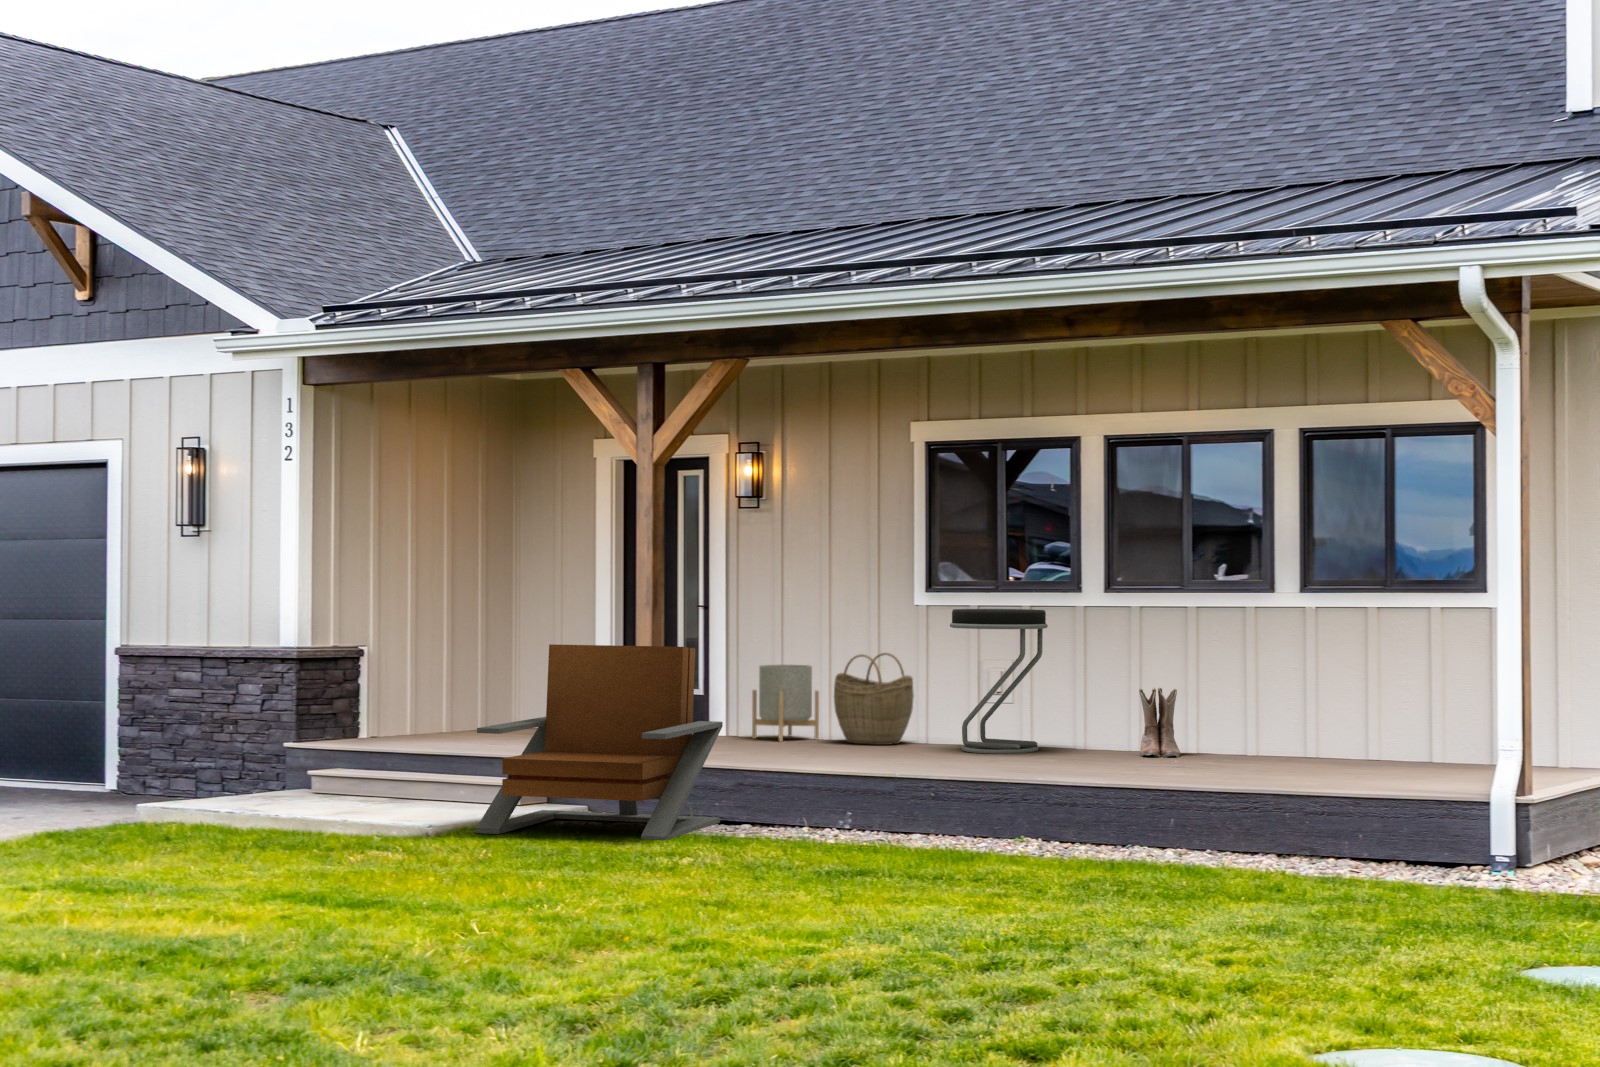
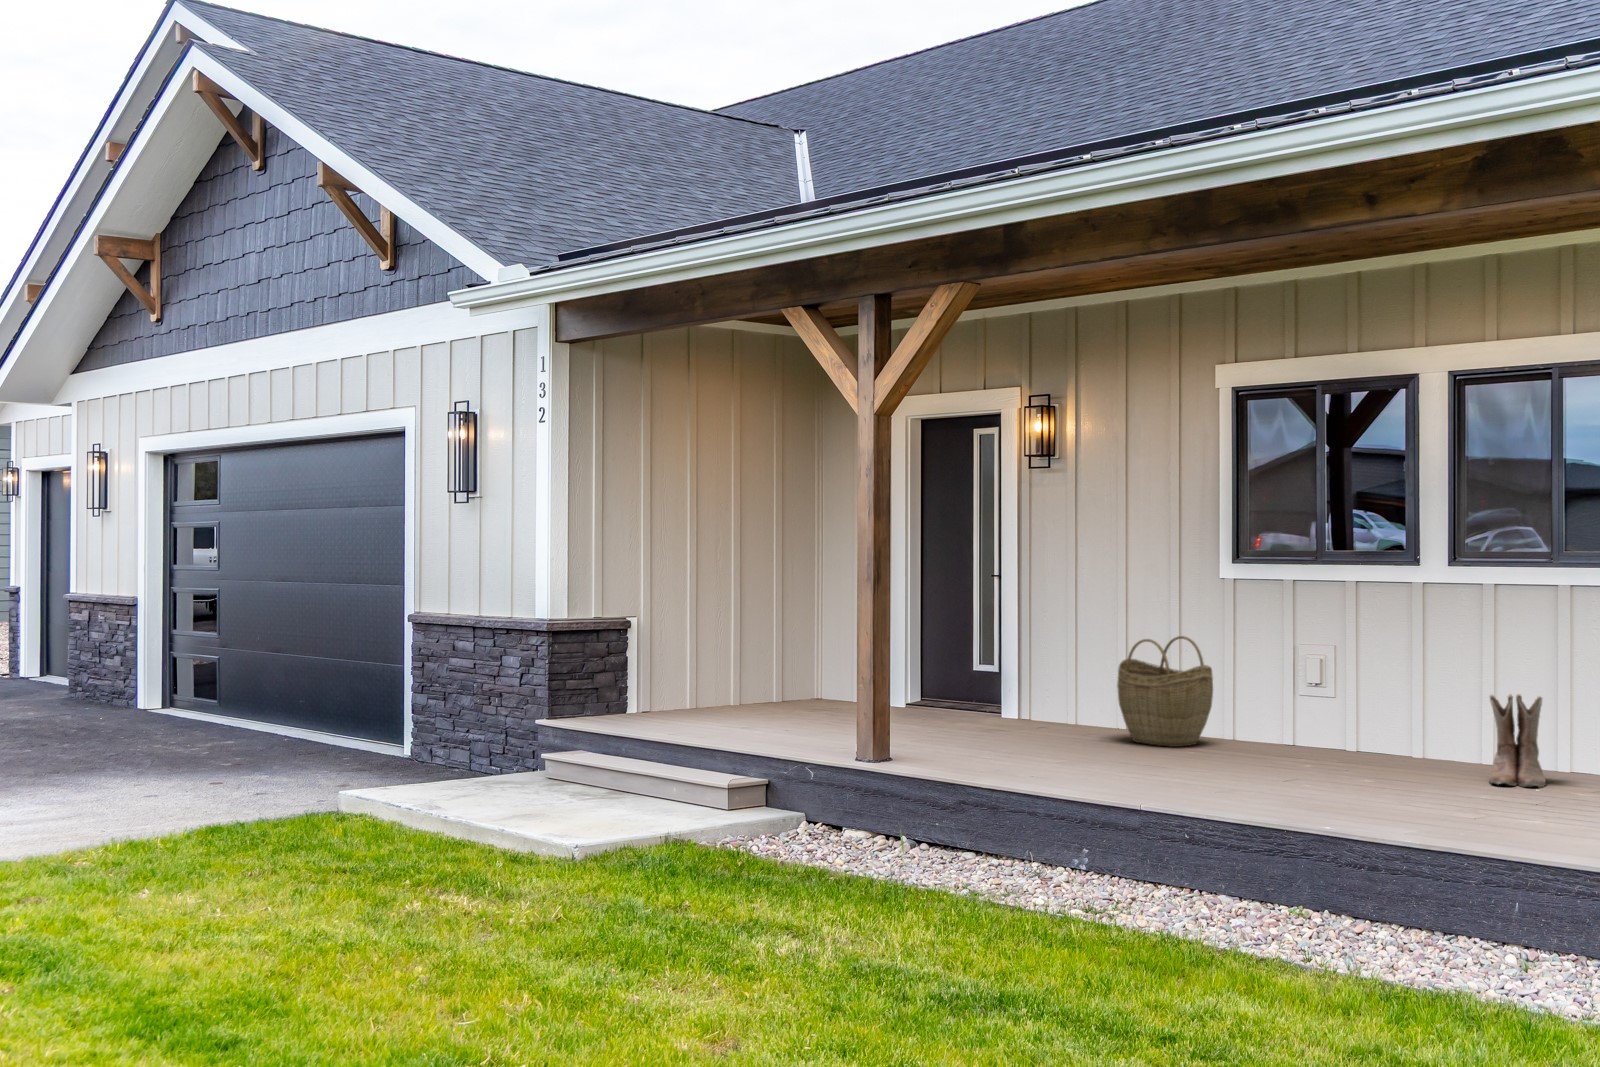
stool: present [950,609,1048,754] -> none [1245,587,1372,770]
lounge chair: present [476,644,723,840] -> none [634,630,936,882]
planter: present [752,665,819,742] -> none [1032,645,1108,736]

